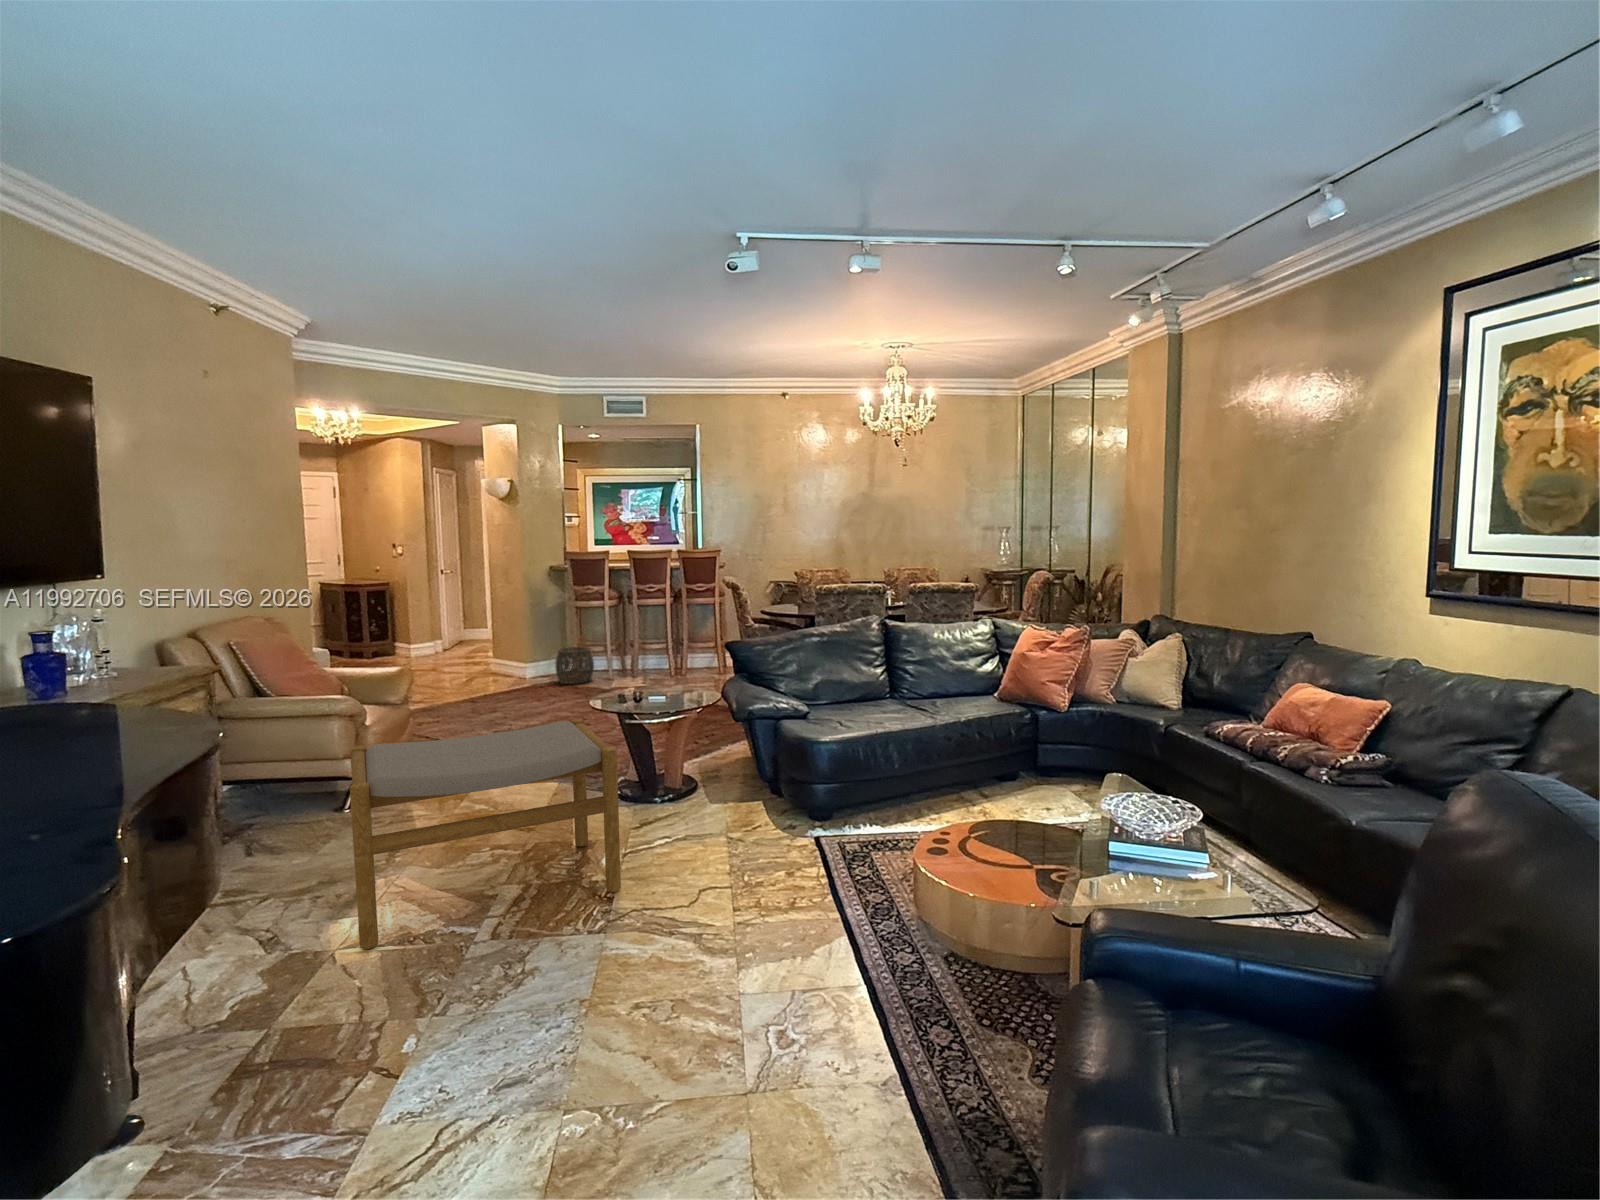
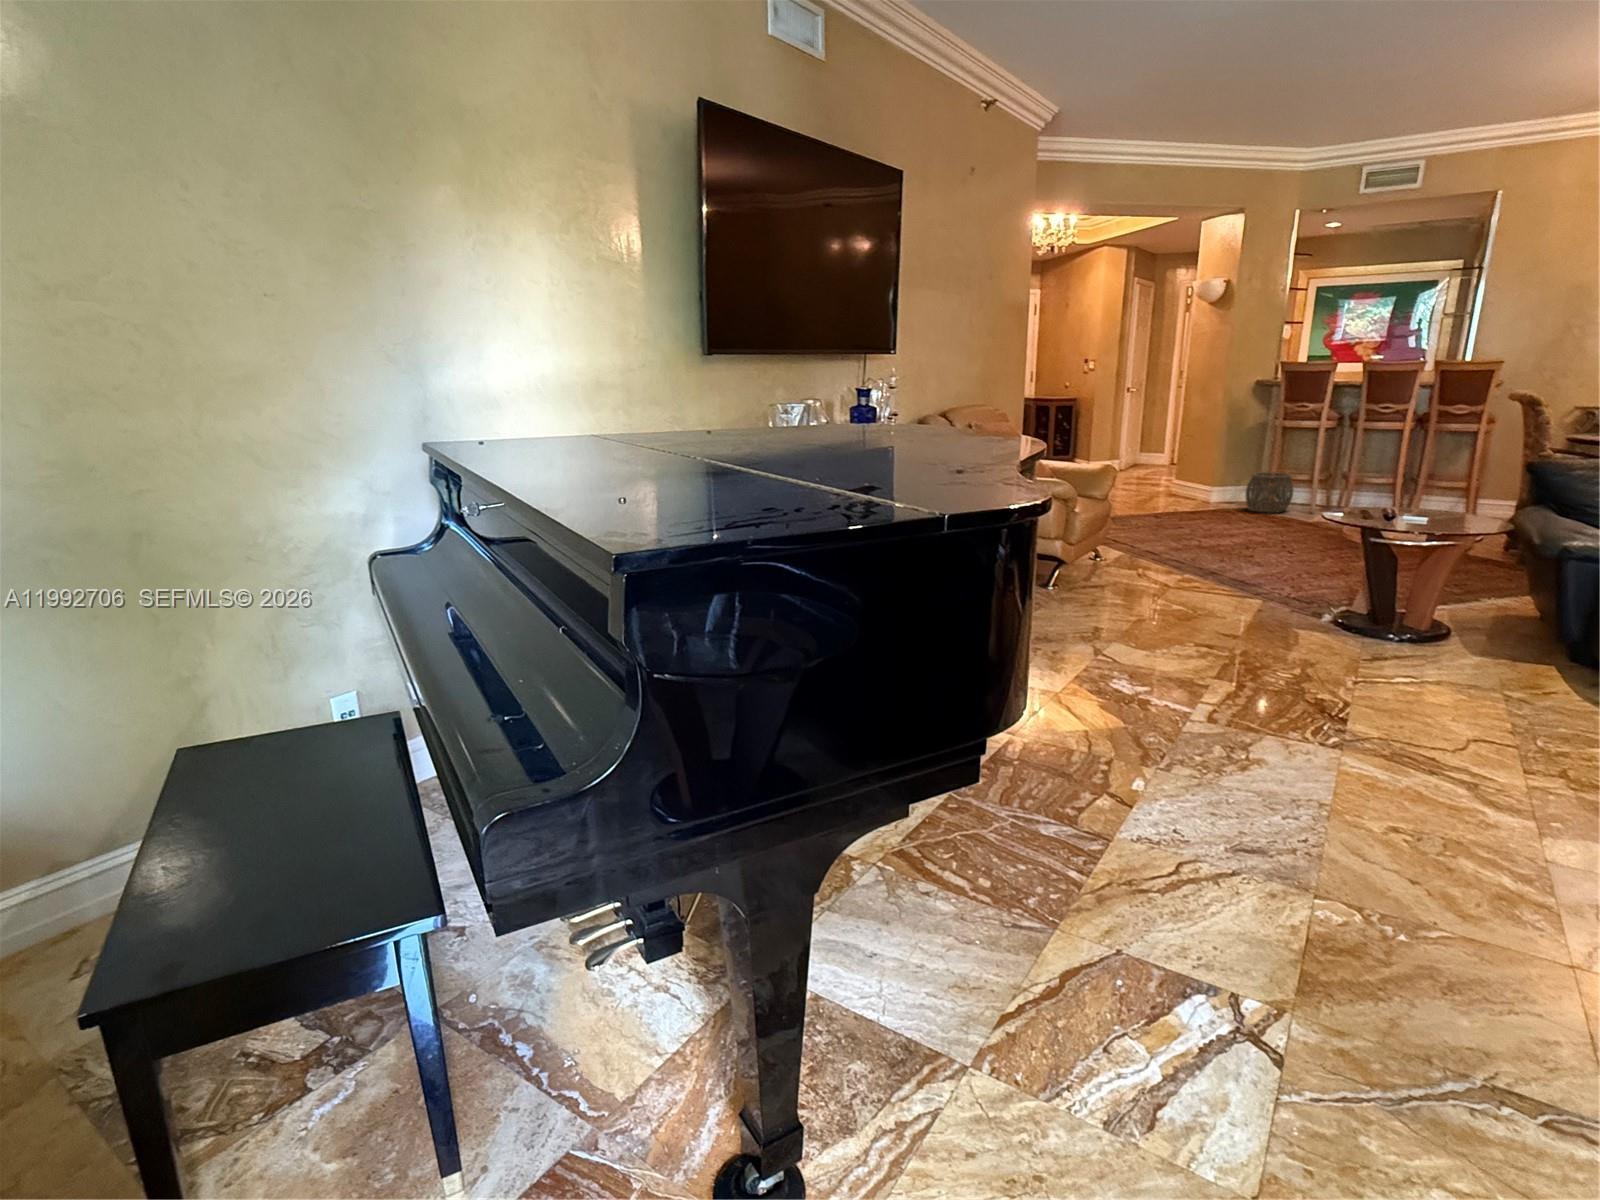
footstool: present [350,719,621,949] -> none [1074,522,1384,717]

